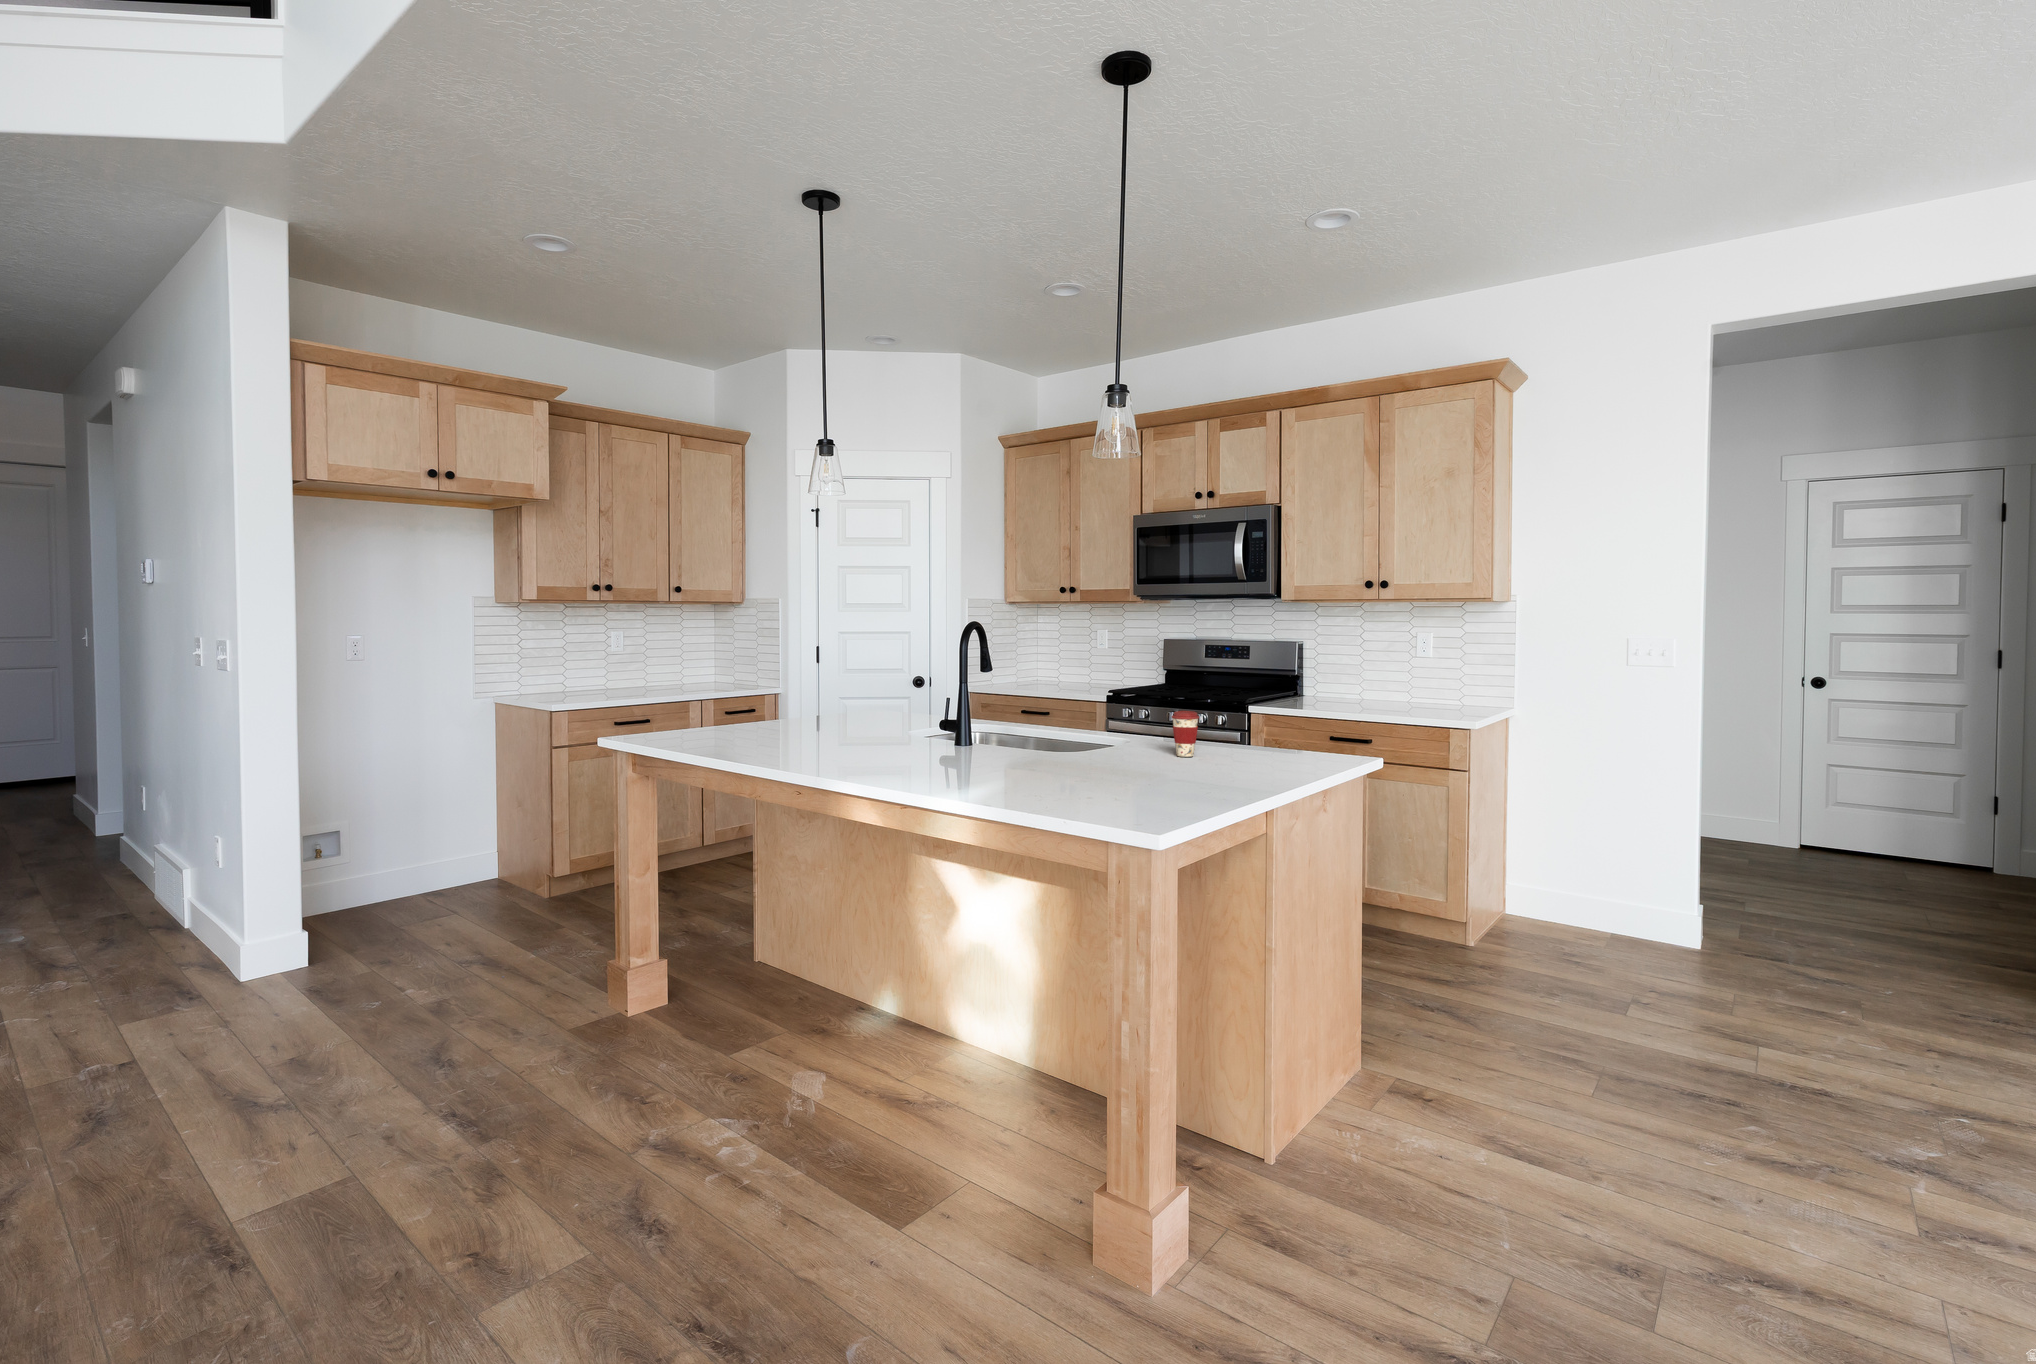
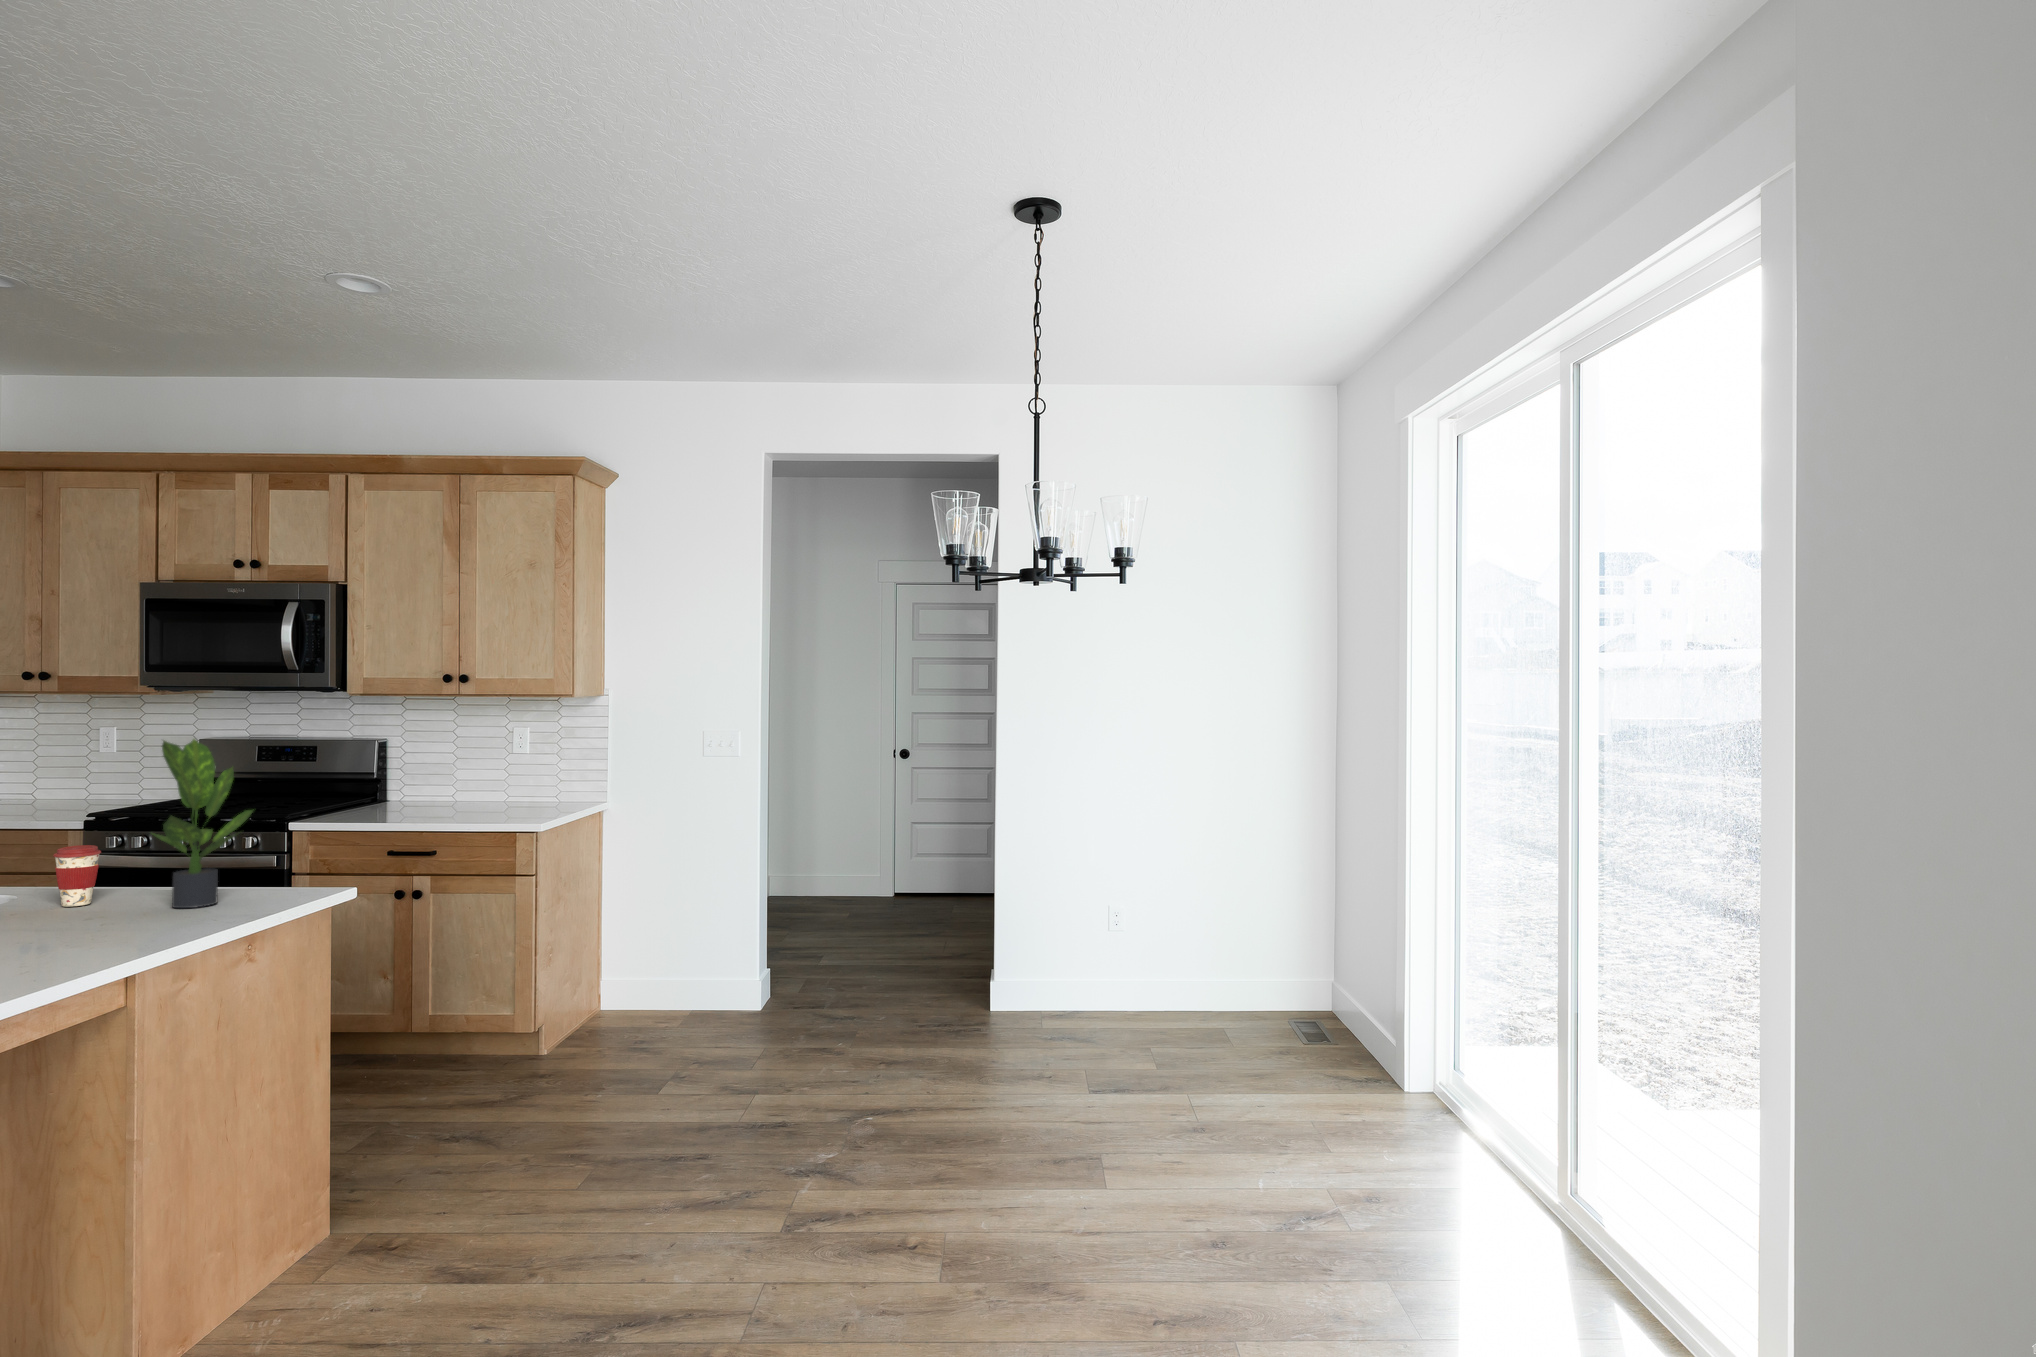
potted plant: none [1236,628,1308,766] -> present [153,739,253,908]

